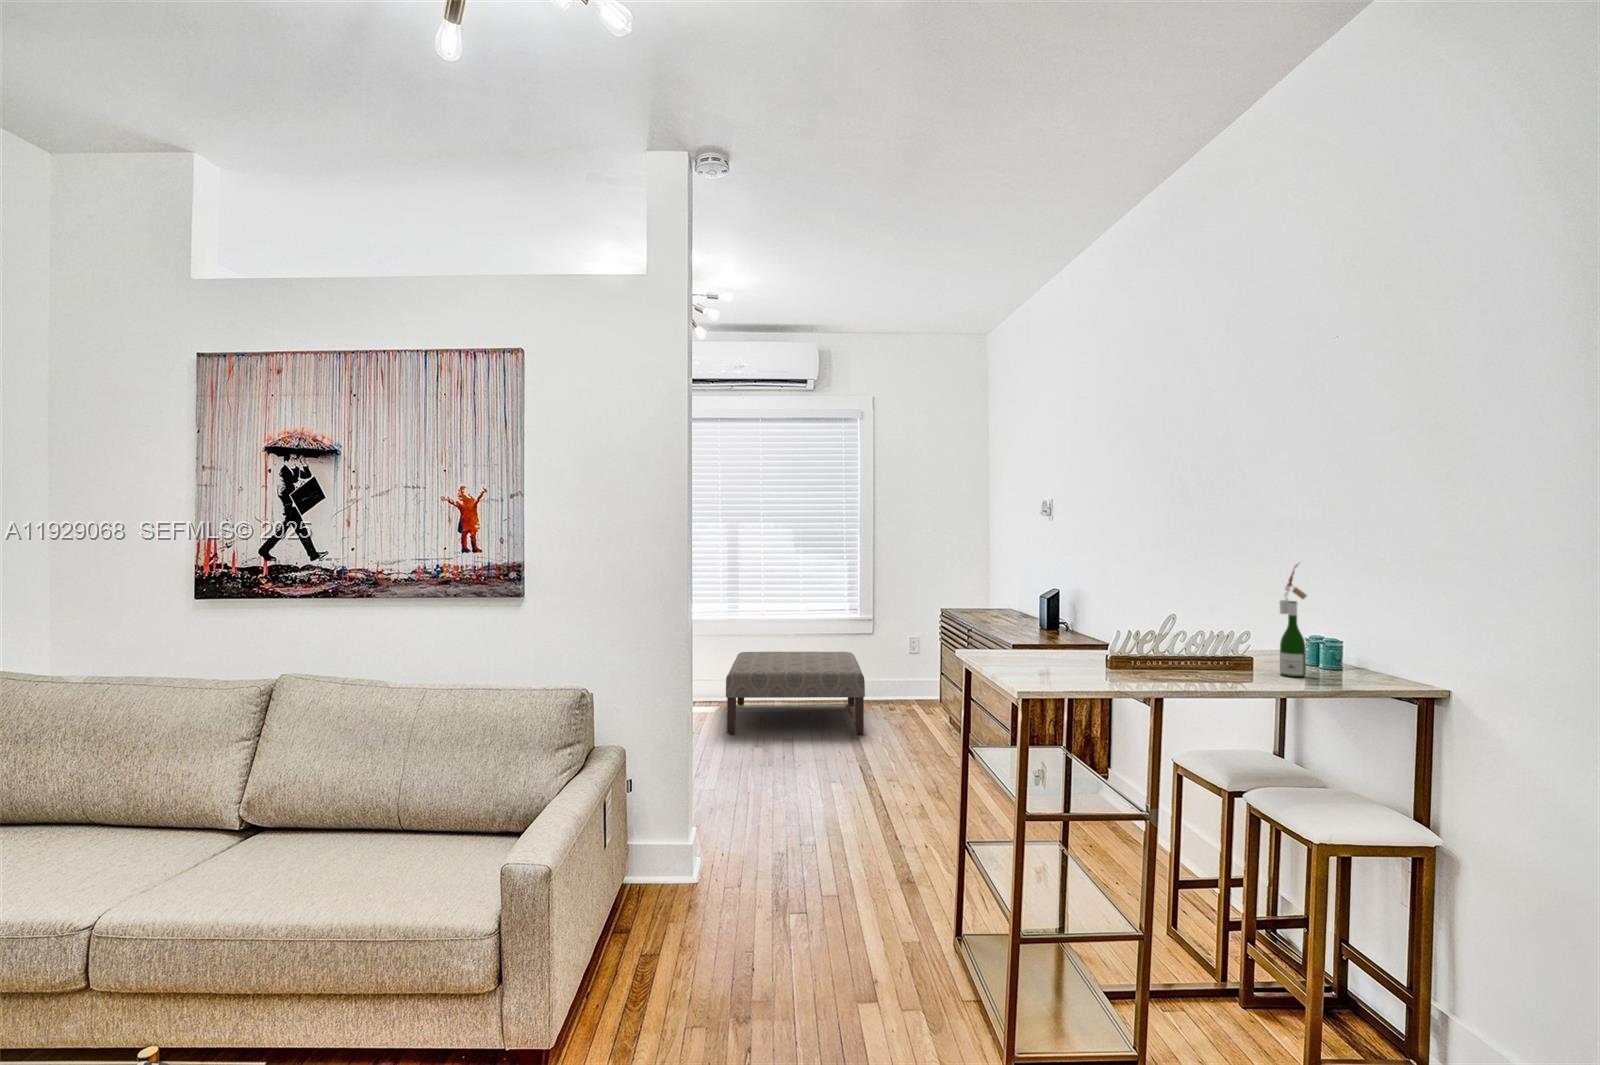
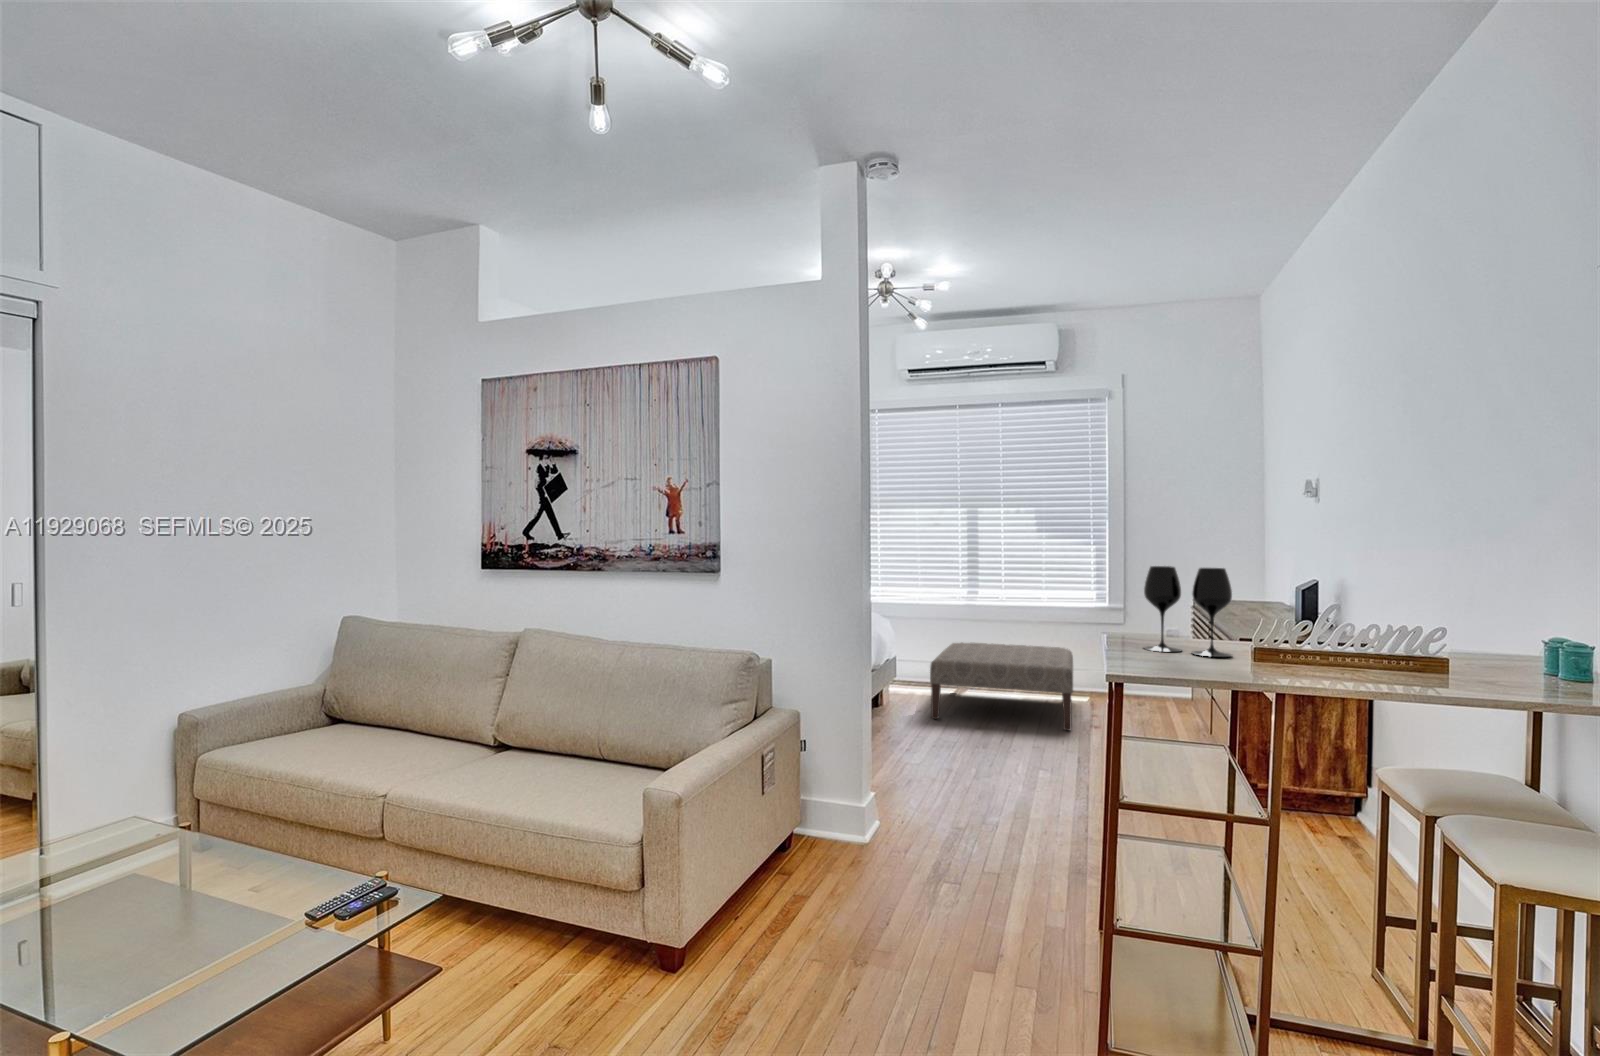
wine bottle: present [1280,564,1319,678] -> none [1486,545,1540,685]
wine glass: none [1008,584,1088,668] -> present [1144,566,1232,657]

